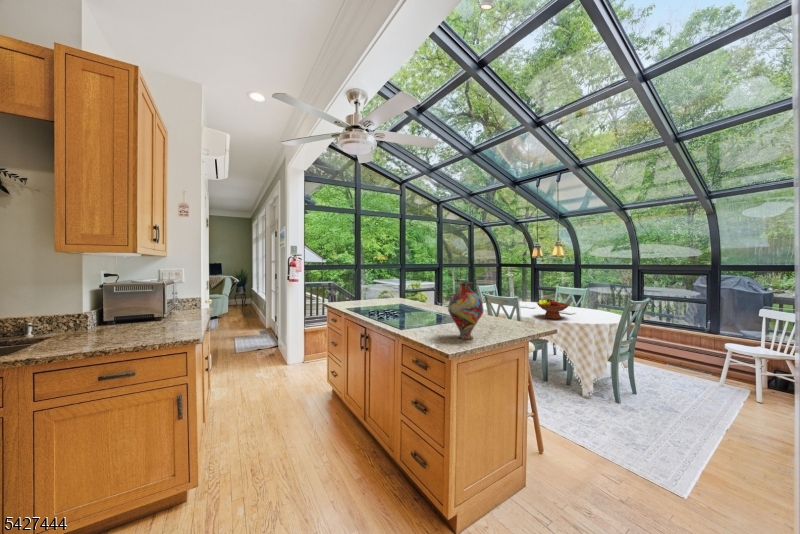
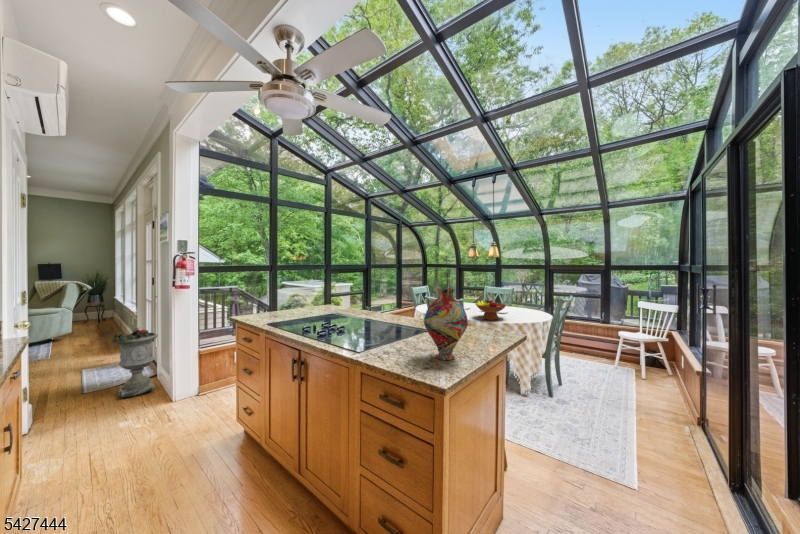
planter: none [251,309,278,359] -> present [112,328,158,398]

